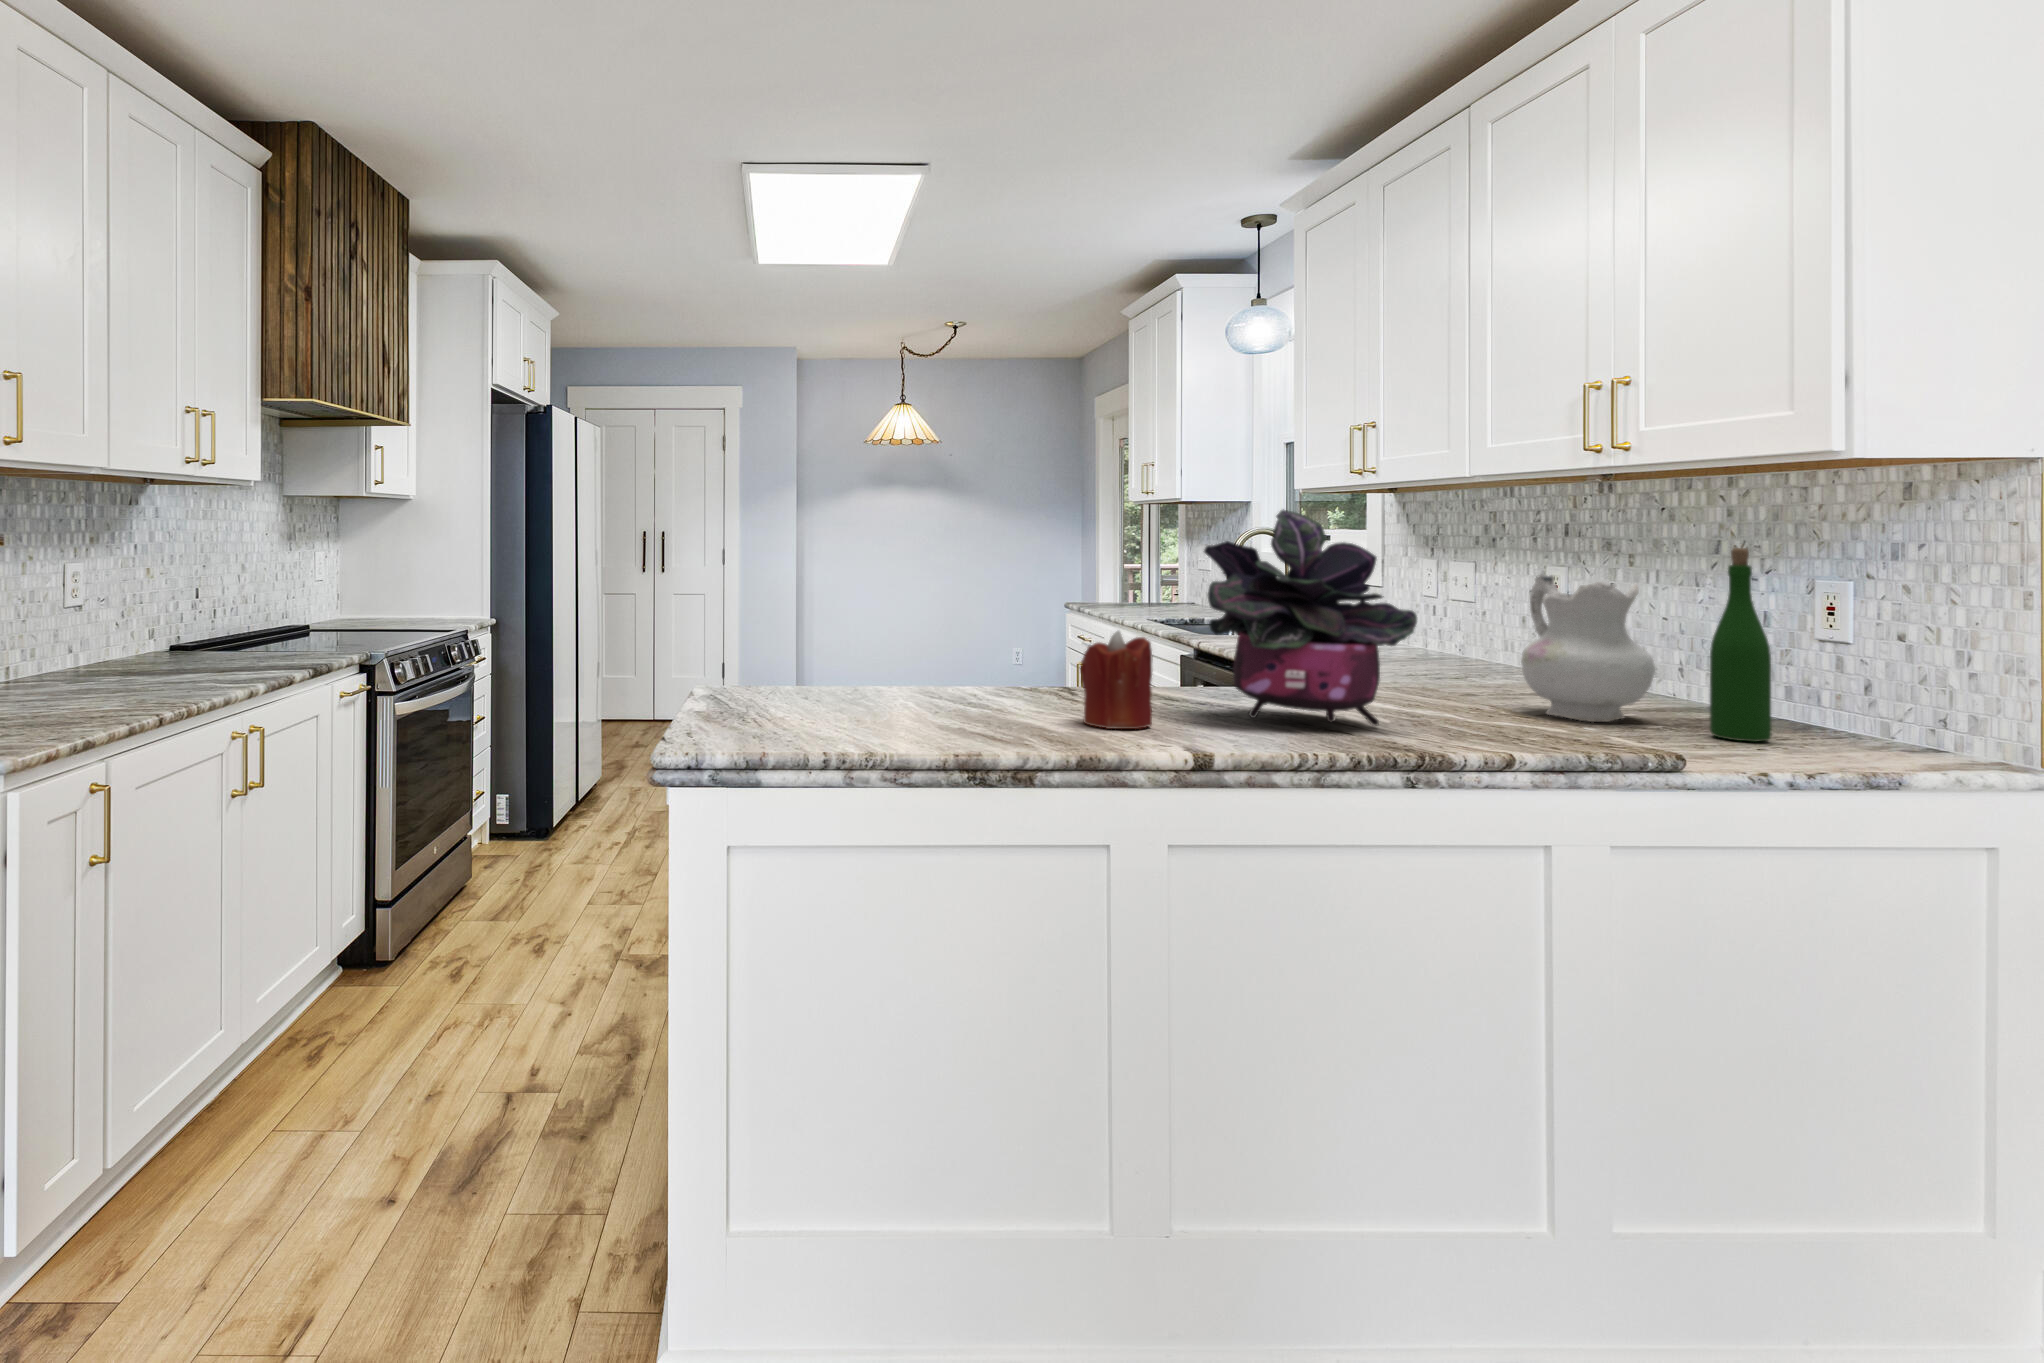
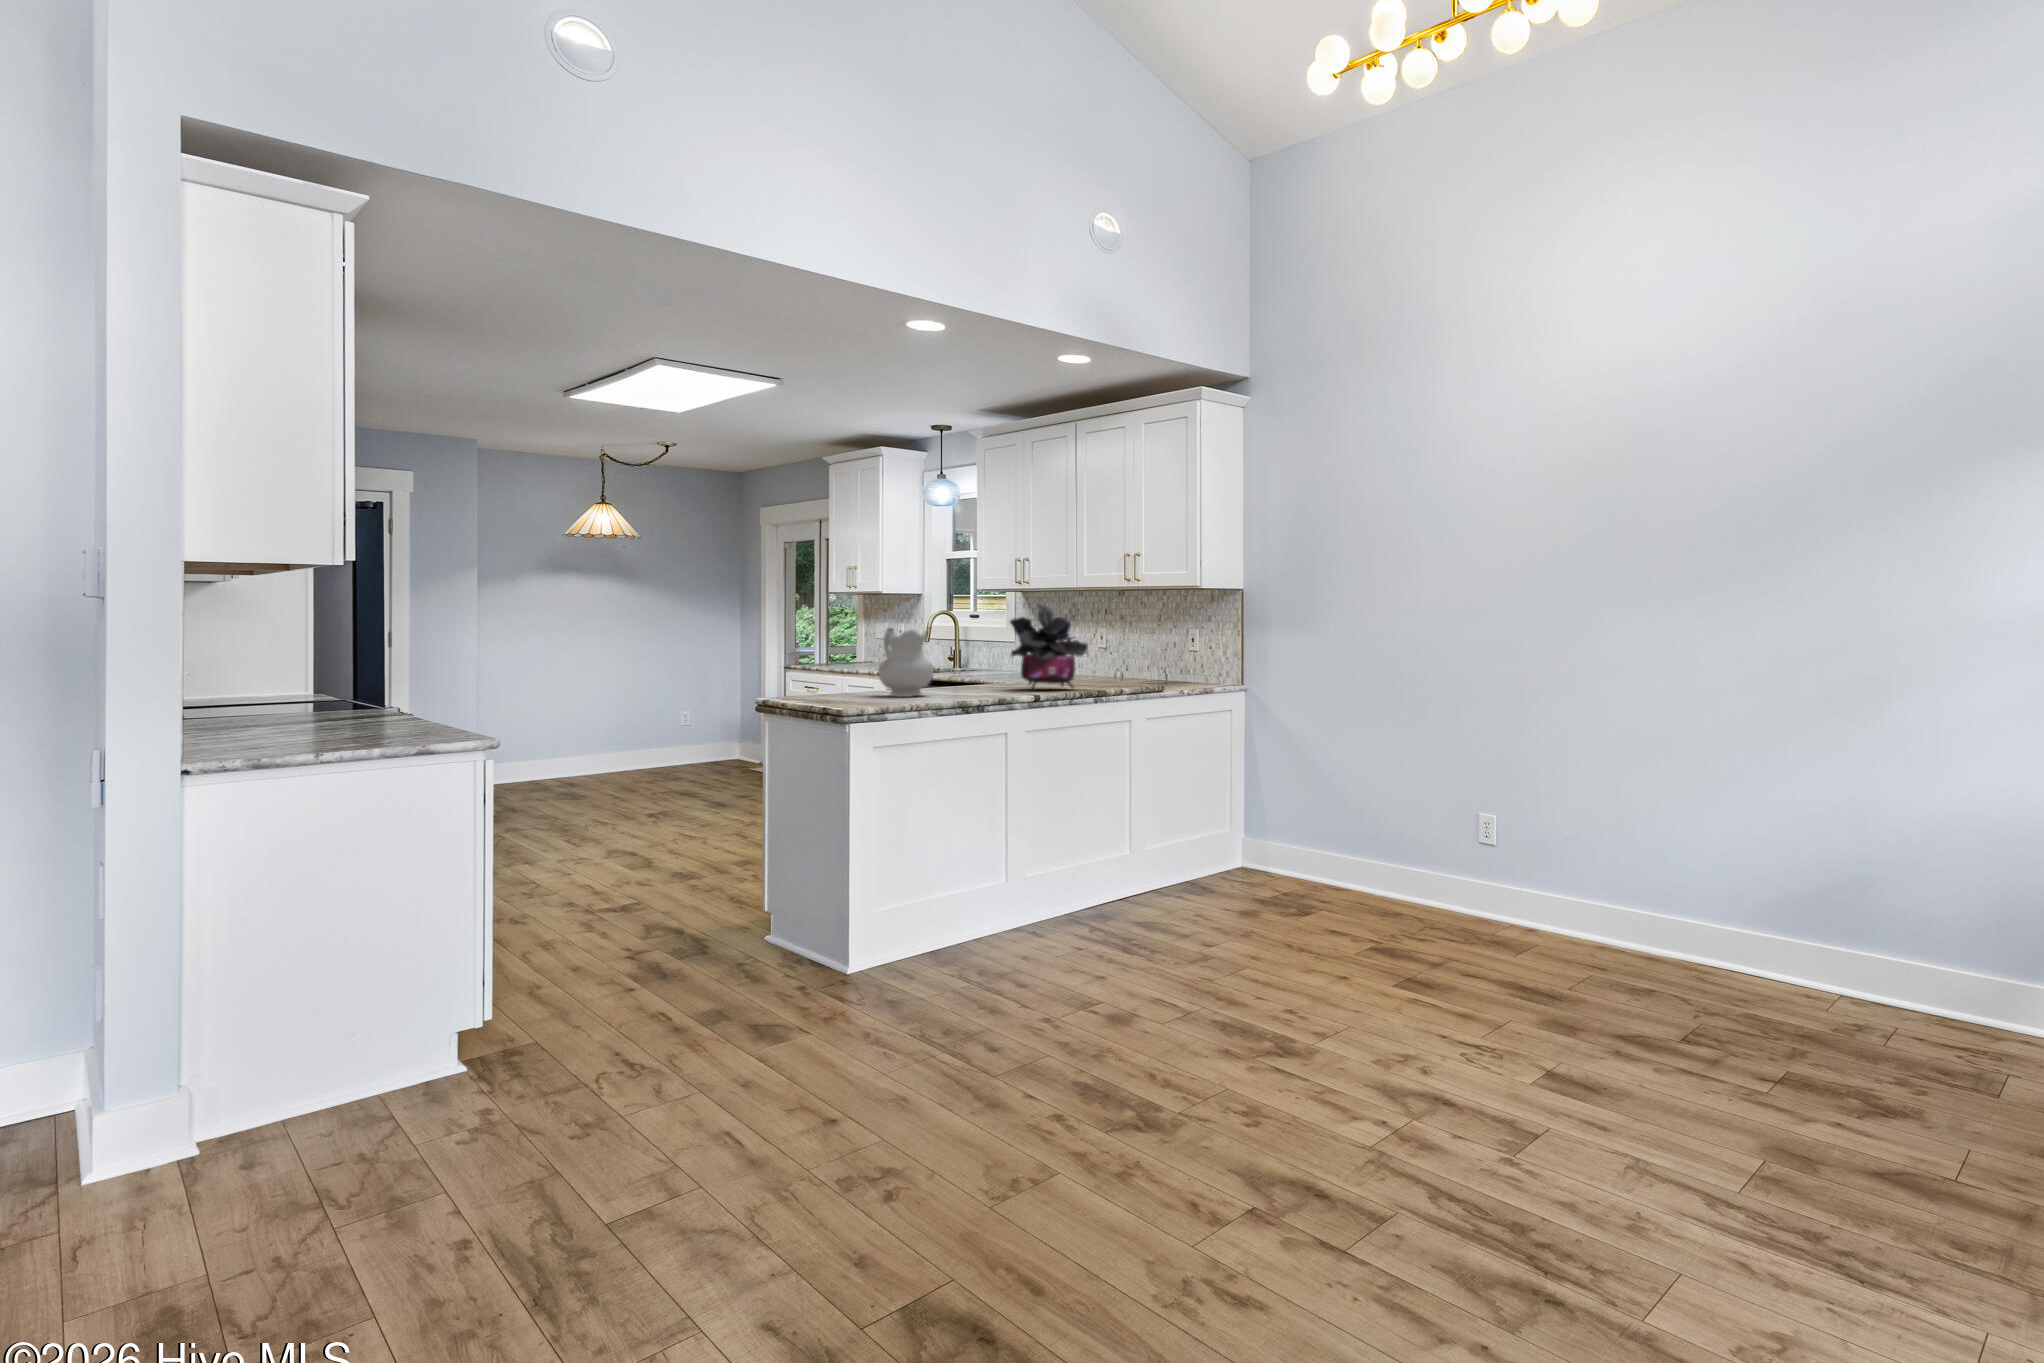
wine bottle: present [1710,548,1771,742] -> none [1168,618,1185,686]
ceramic pitcher: present [1521,575,1655,722] -> present [878,628,934,697]
candle: present [1080,631,1152,729] -> none [976,654,1005,694]

